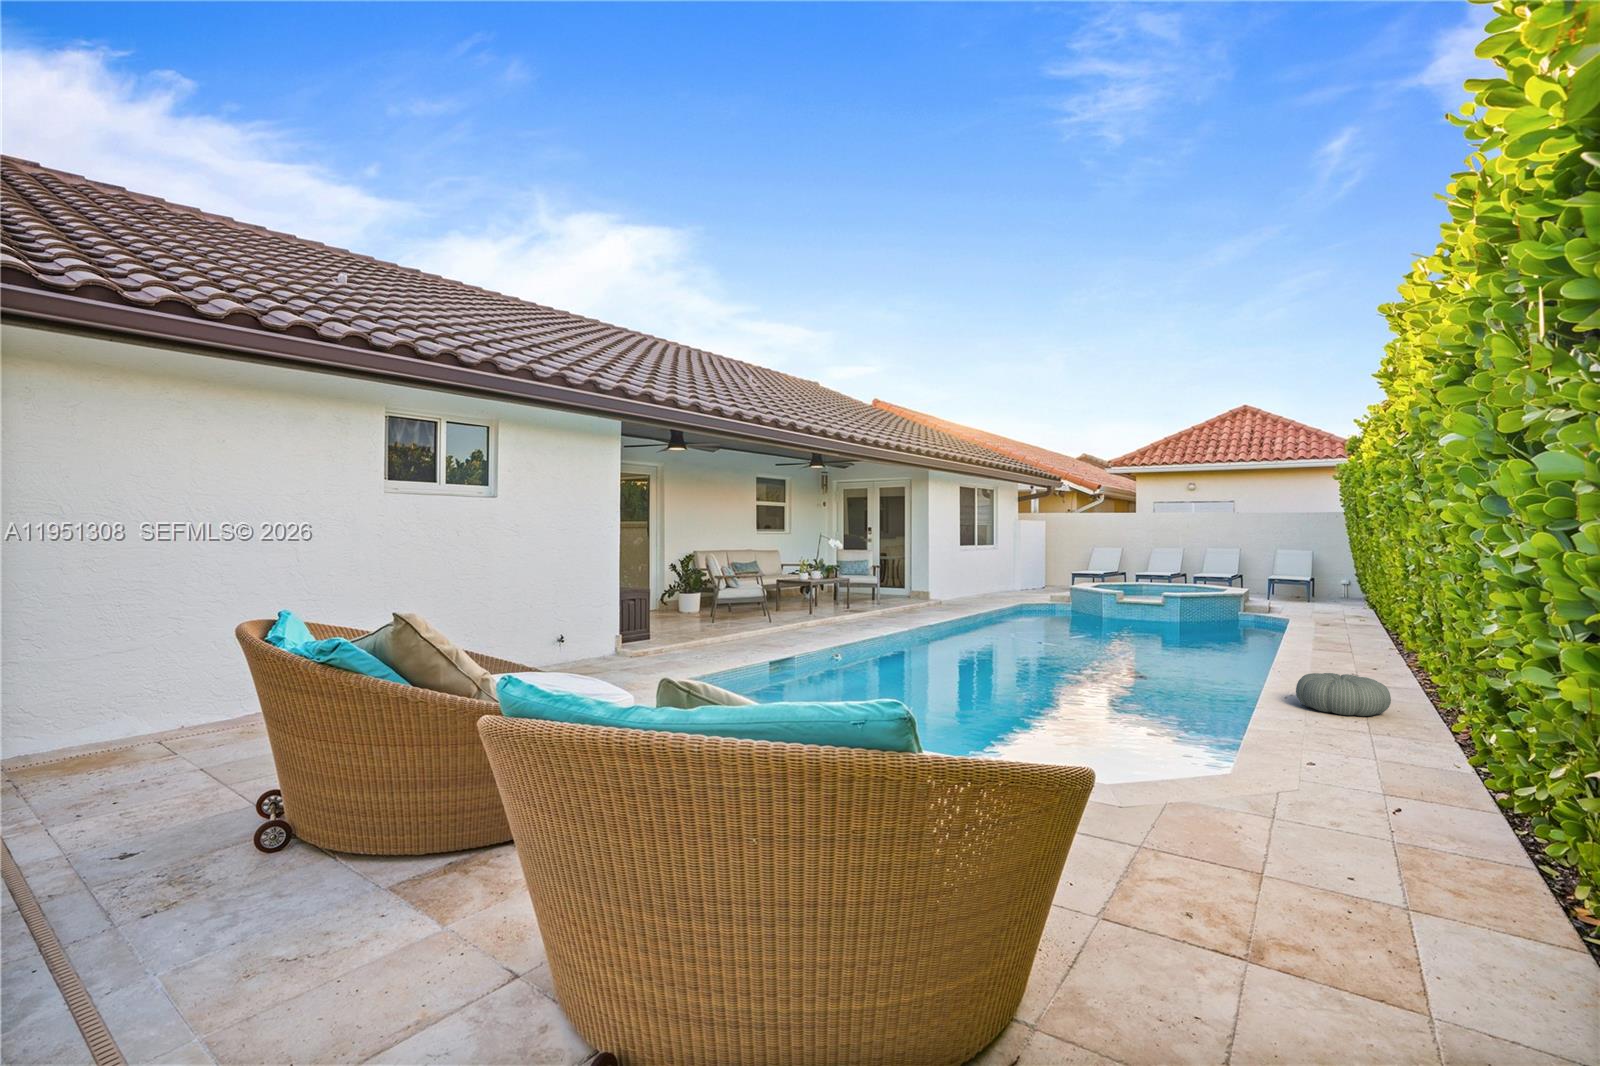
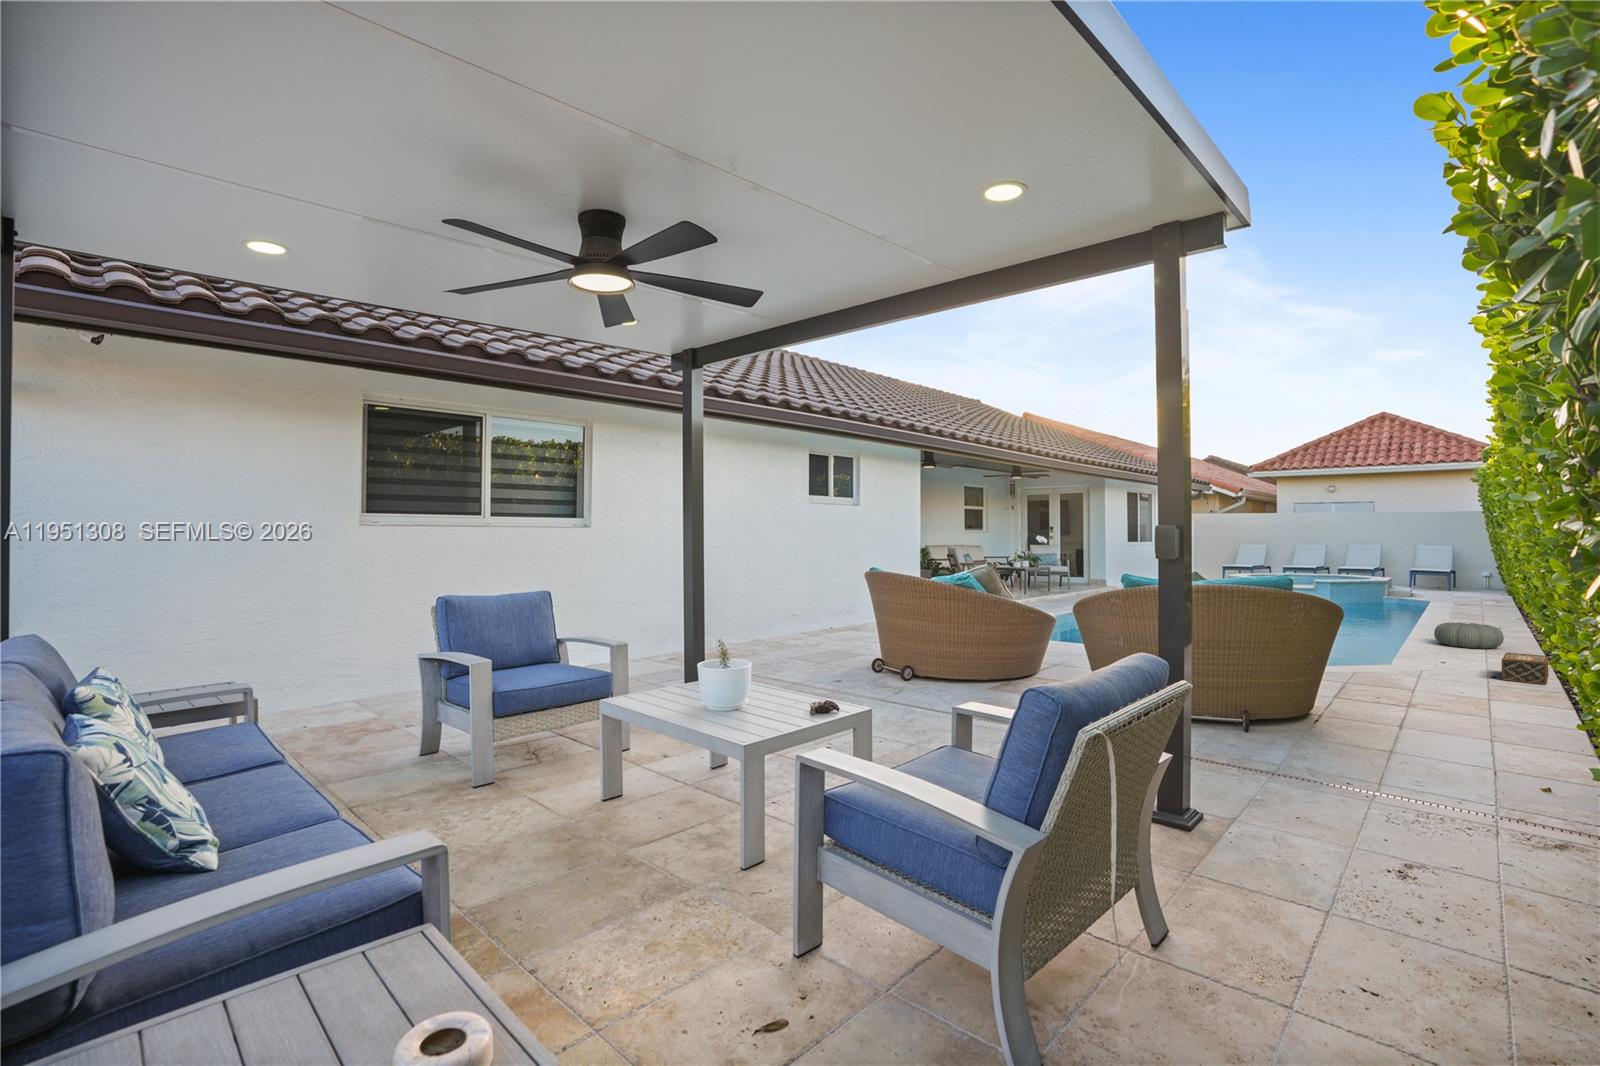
woven basket: none [1410,751,1488,827] -> present [1502,653,1548,685]

